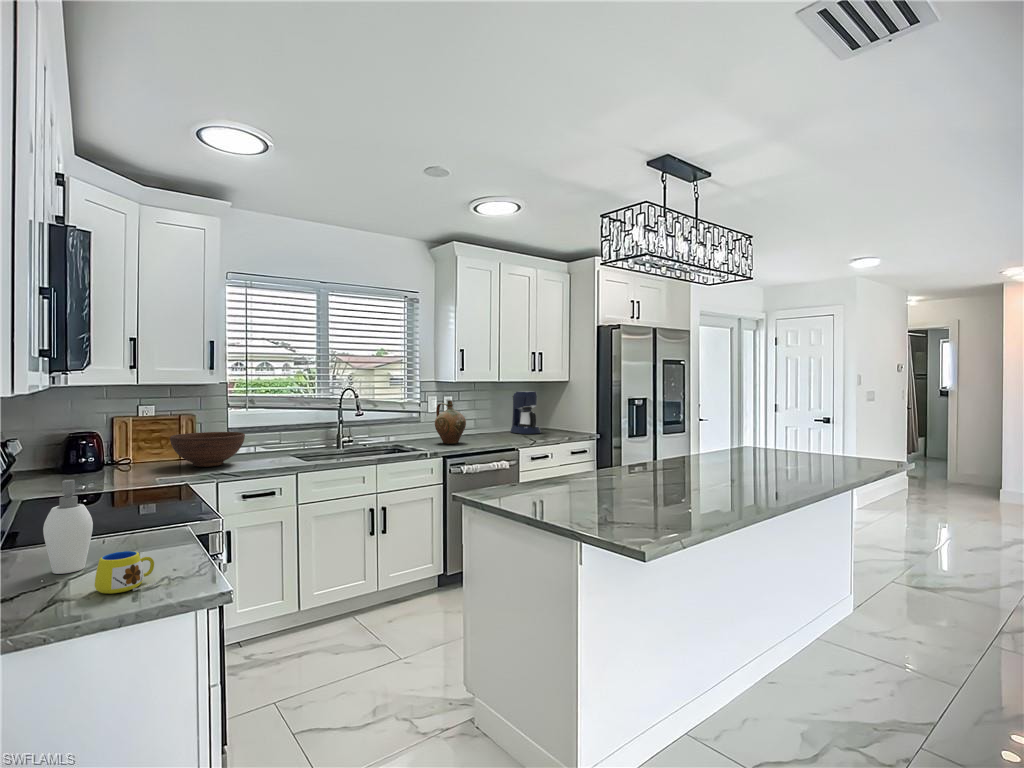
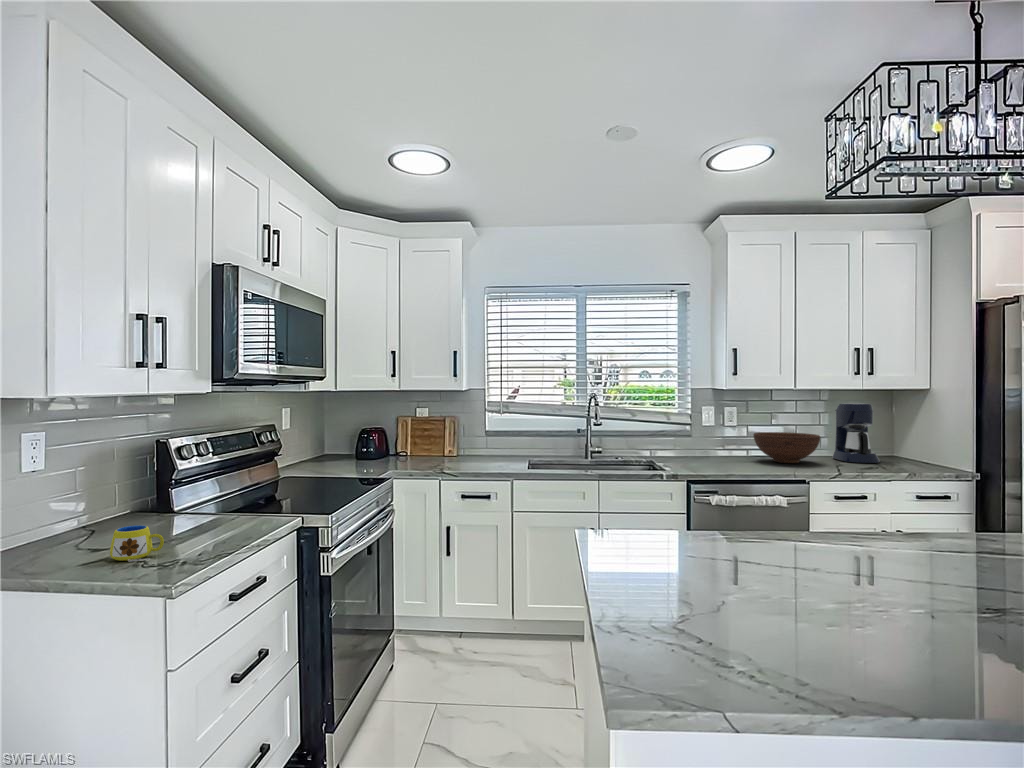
ceramic jug: present [435,400,466,444] -> none [698,412,739,465]
fruit bowl: present [170,432,245,467] -> present [753,432,821,463]
soap dispenser: present [43,480,108,574] -> none [143,460,186,536]

